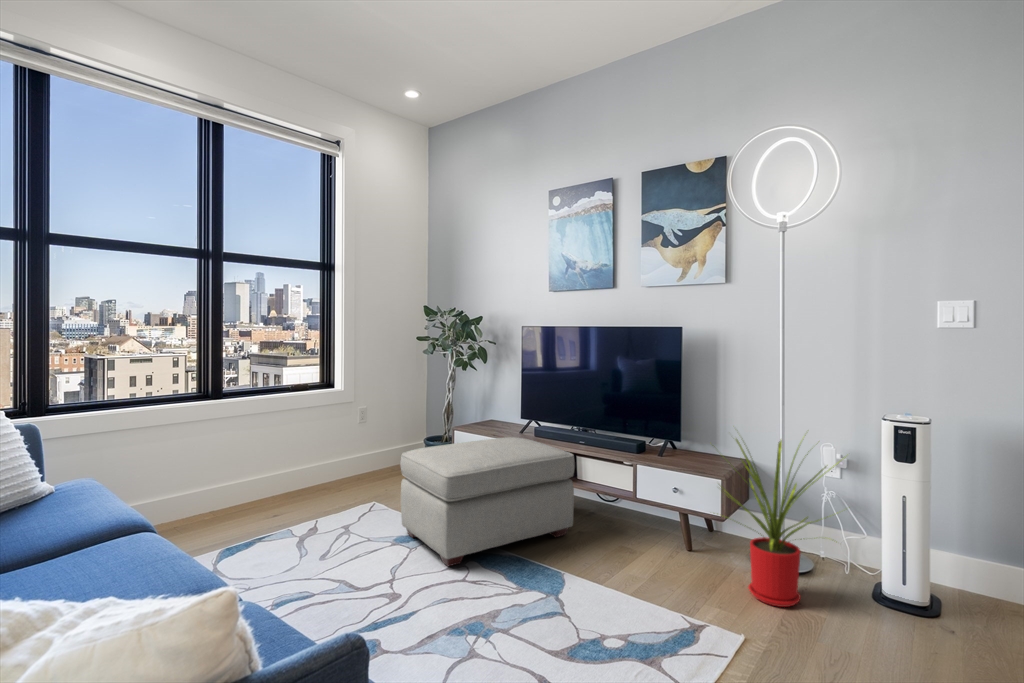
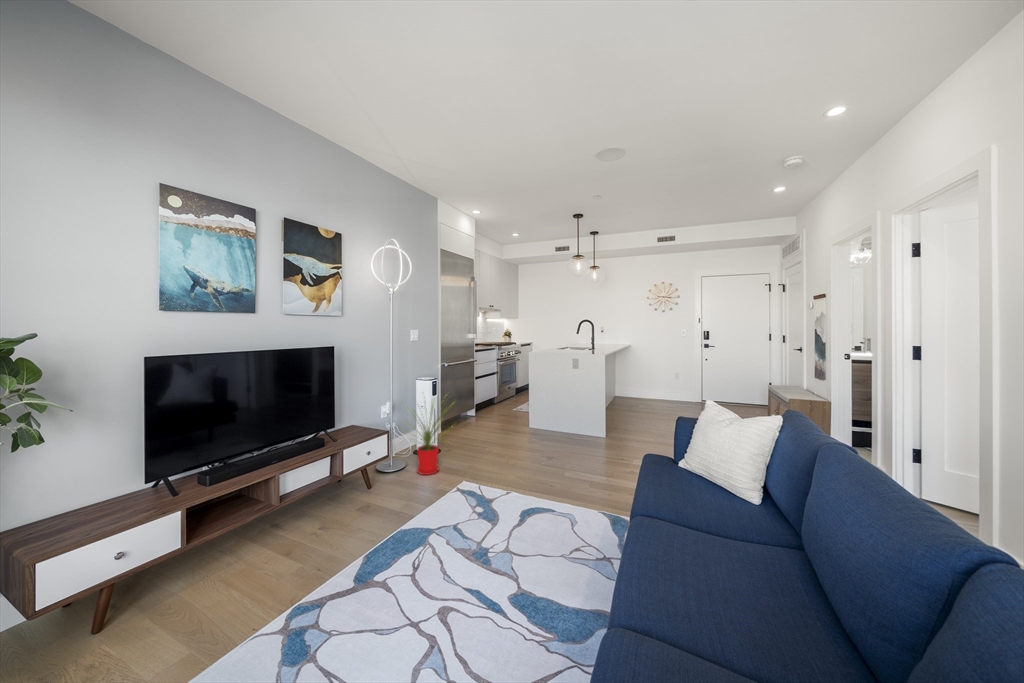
ottoman: present [400,437,575,566] -> none [229,458,400,633]

